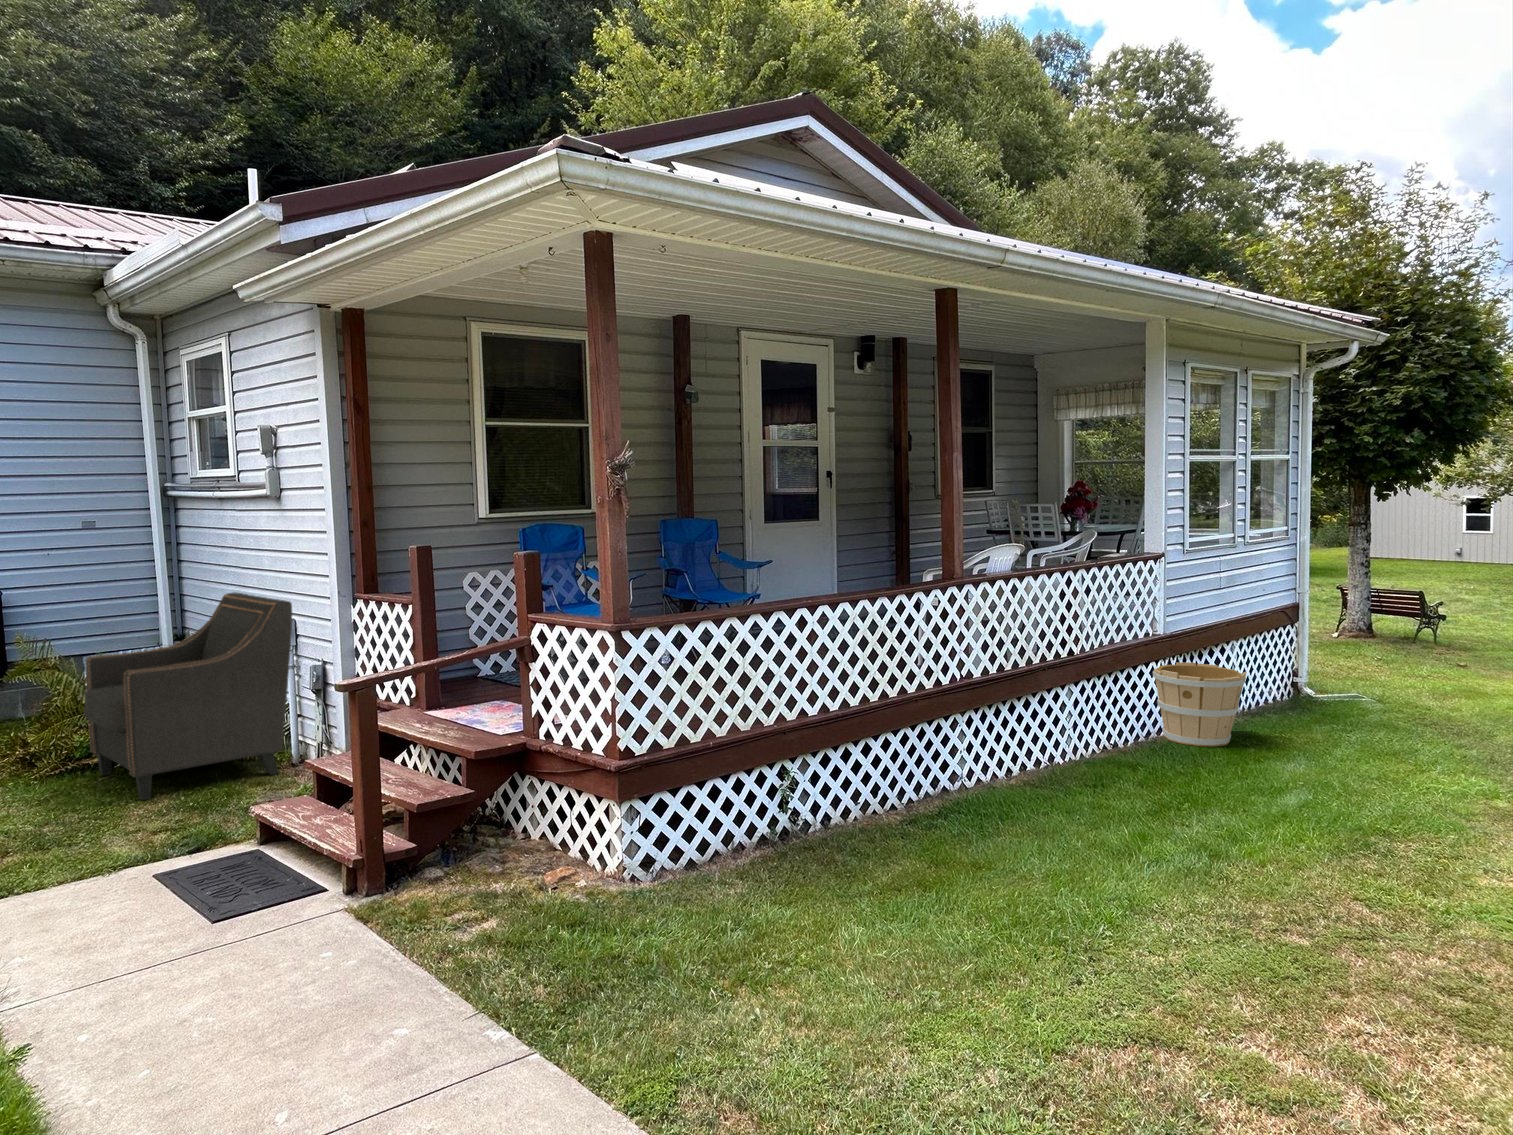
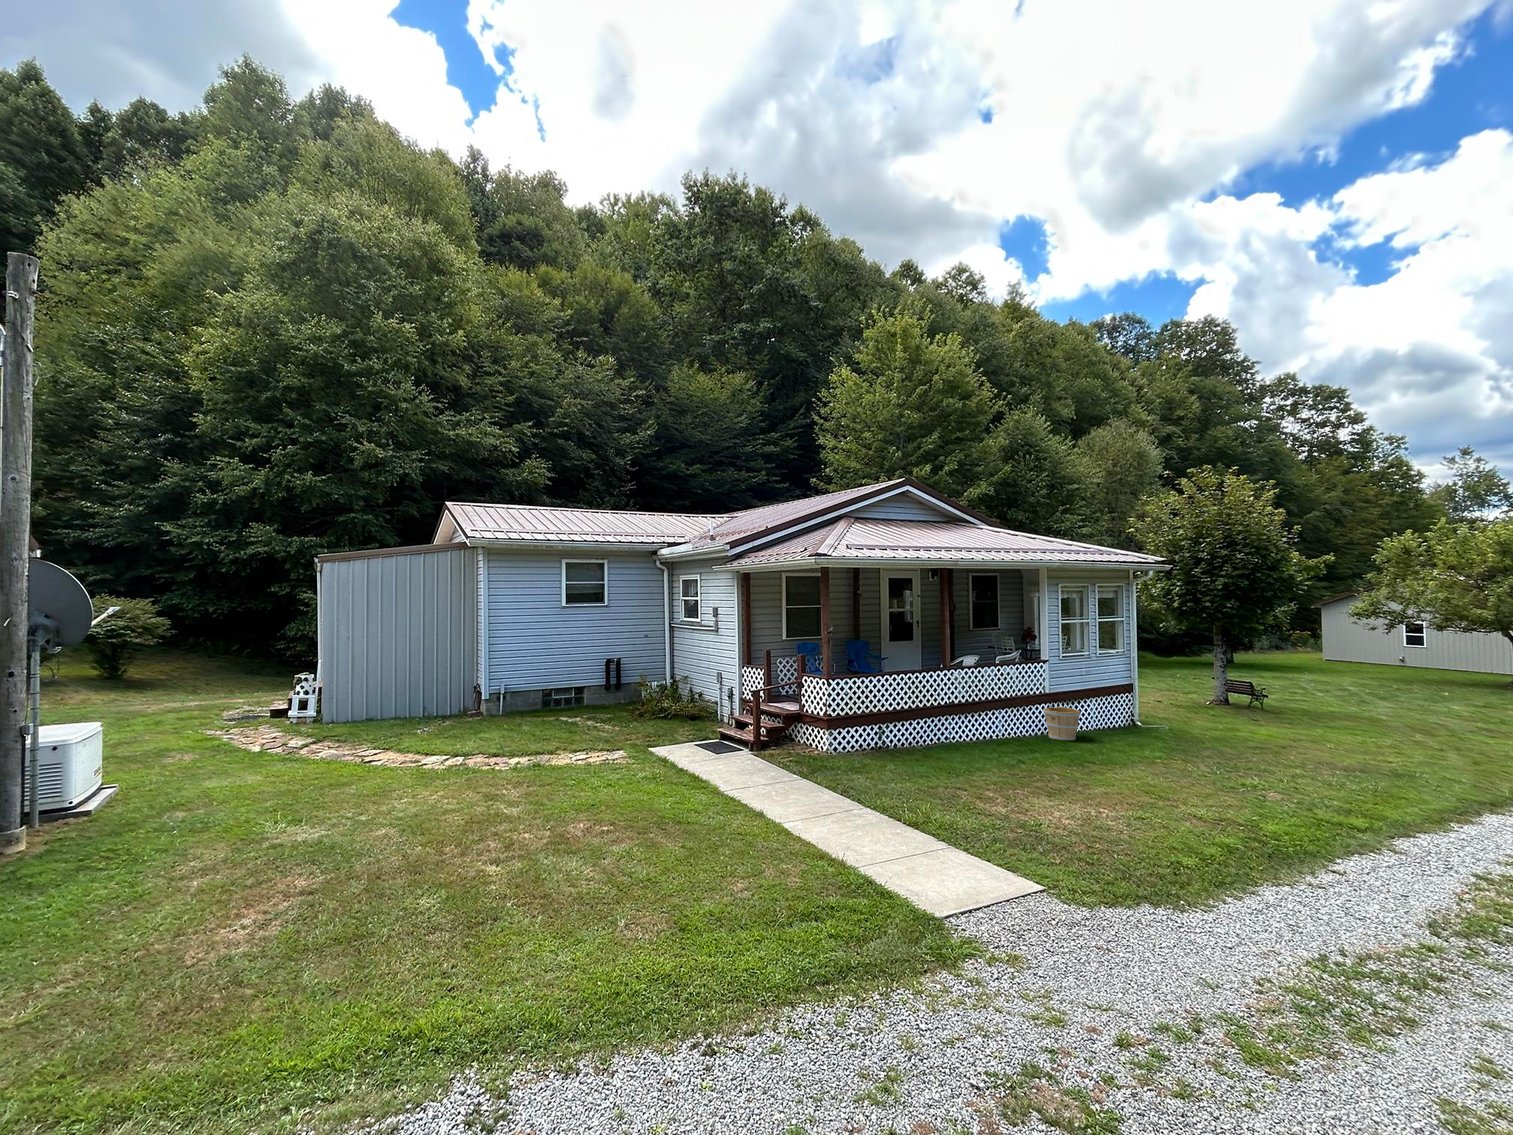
chair: present [84,592,292,800] -> none [658,663,722,728]

